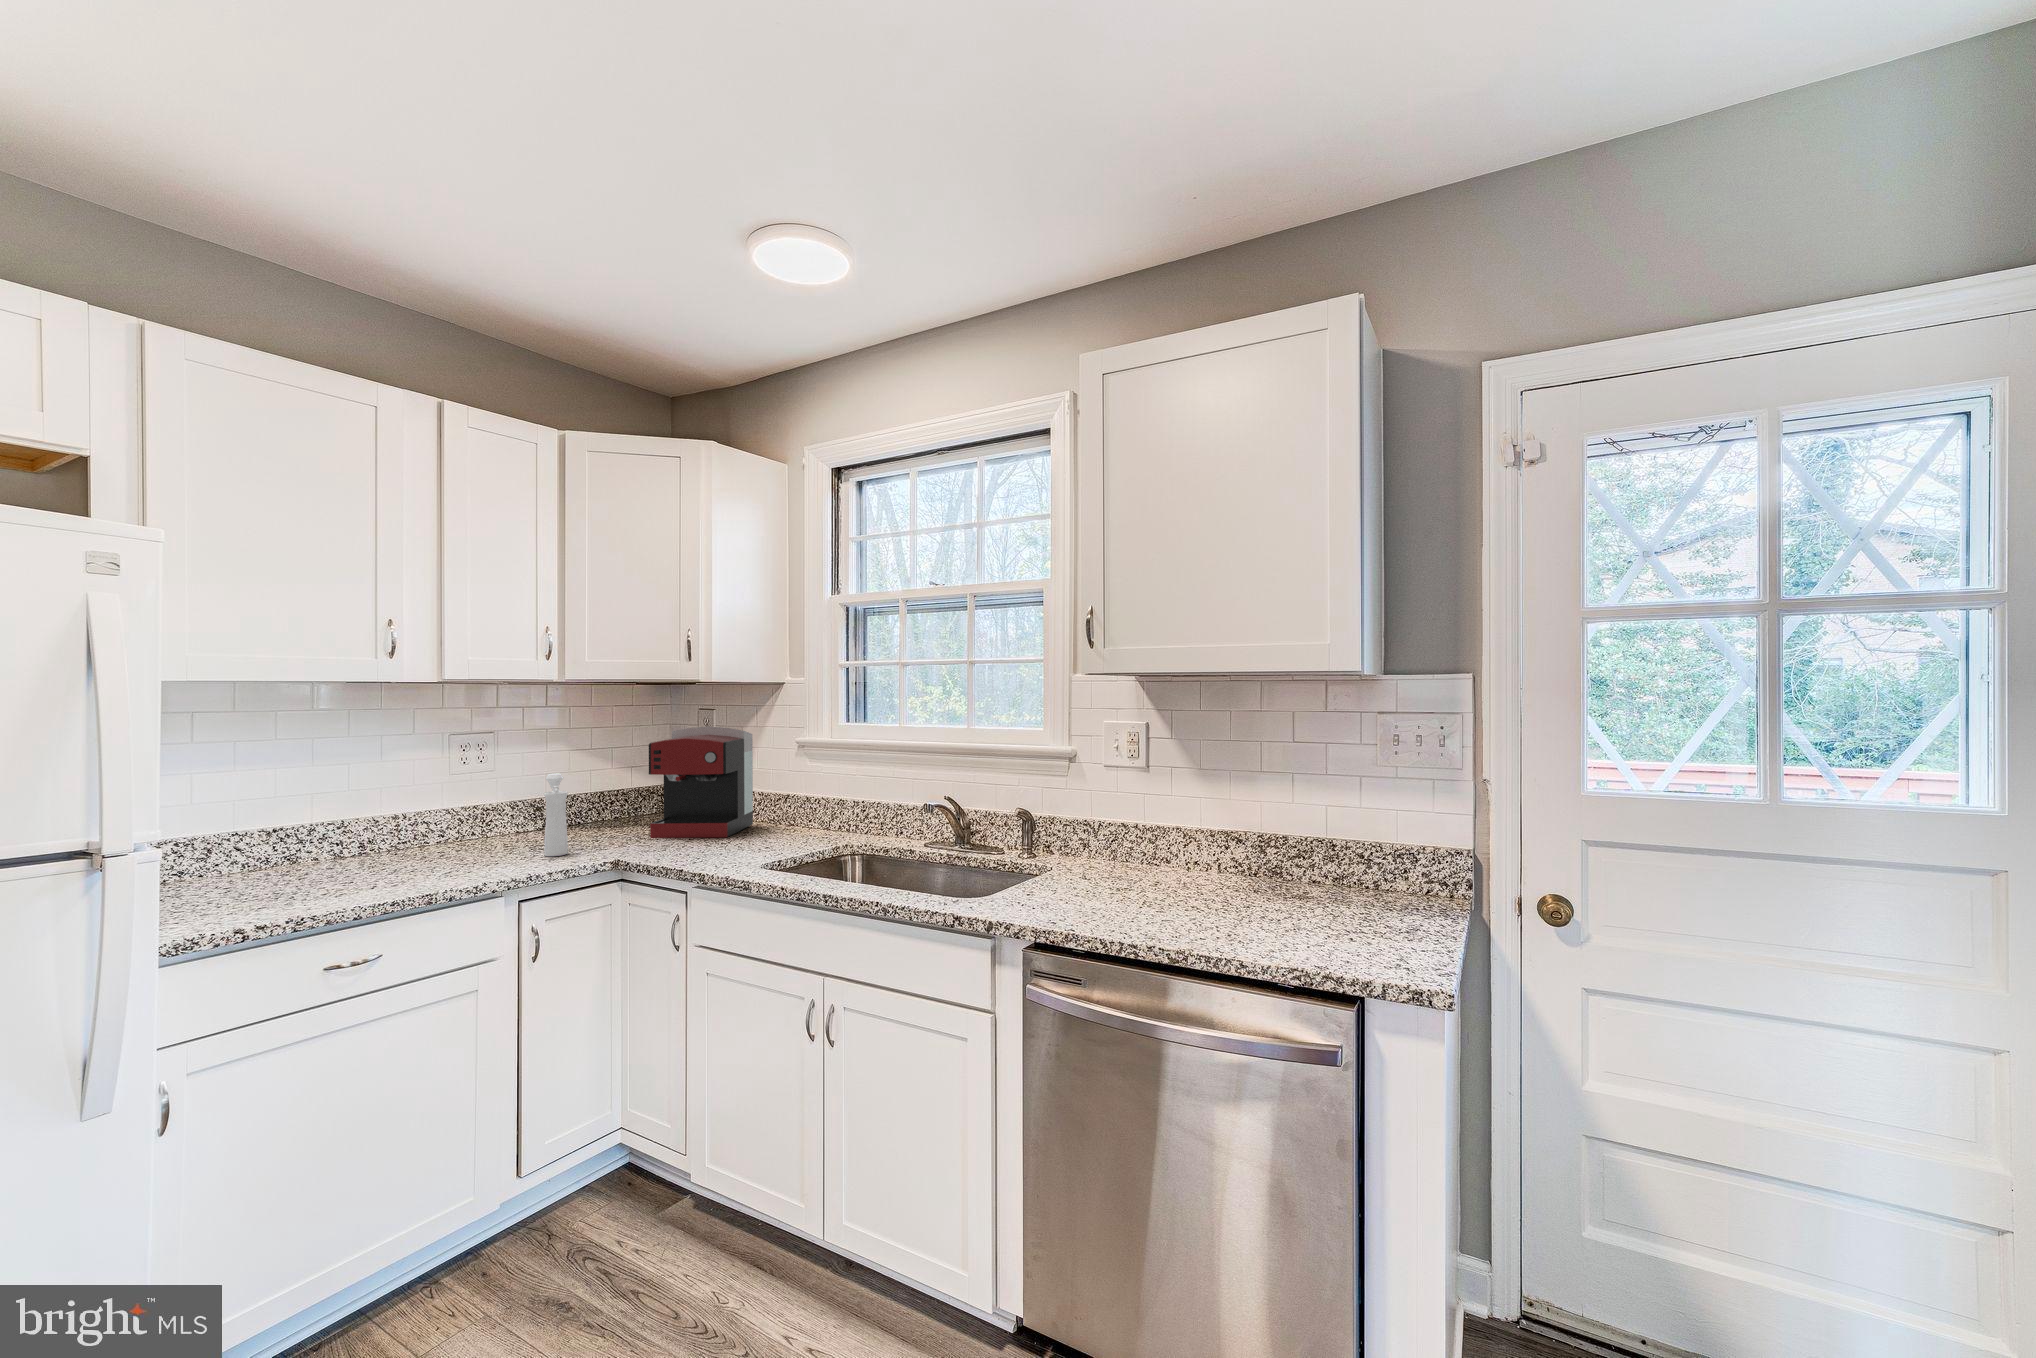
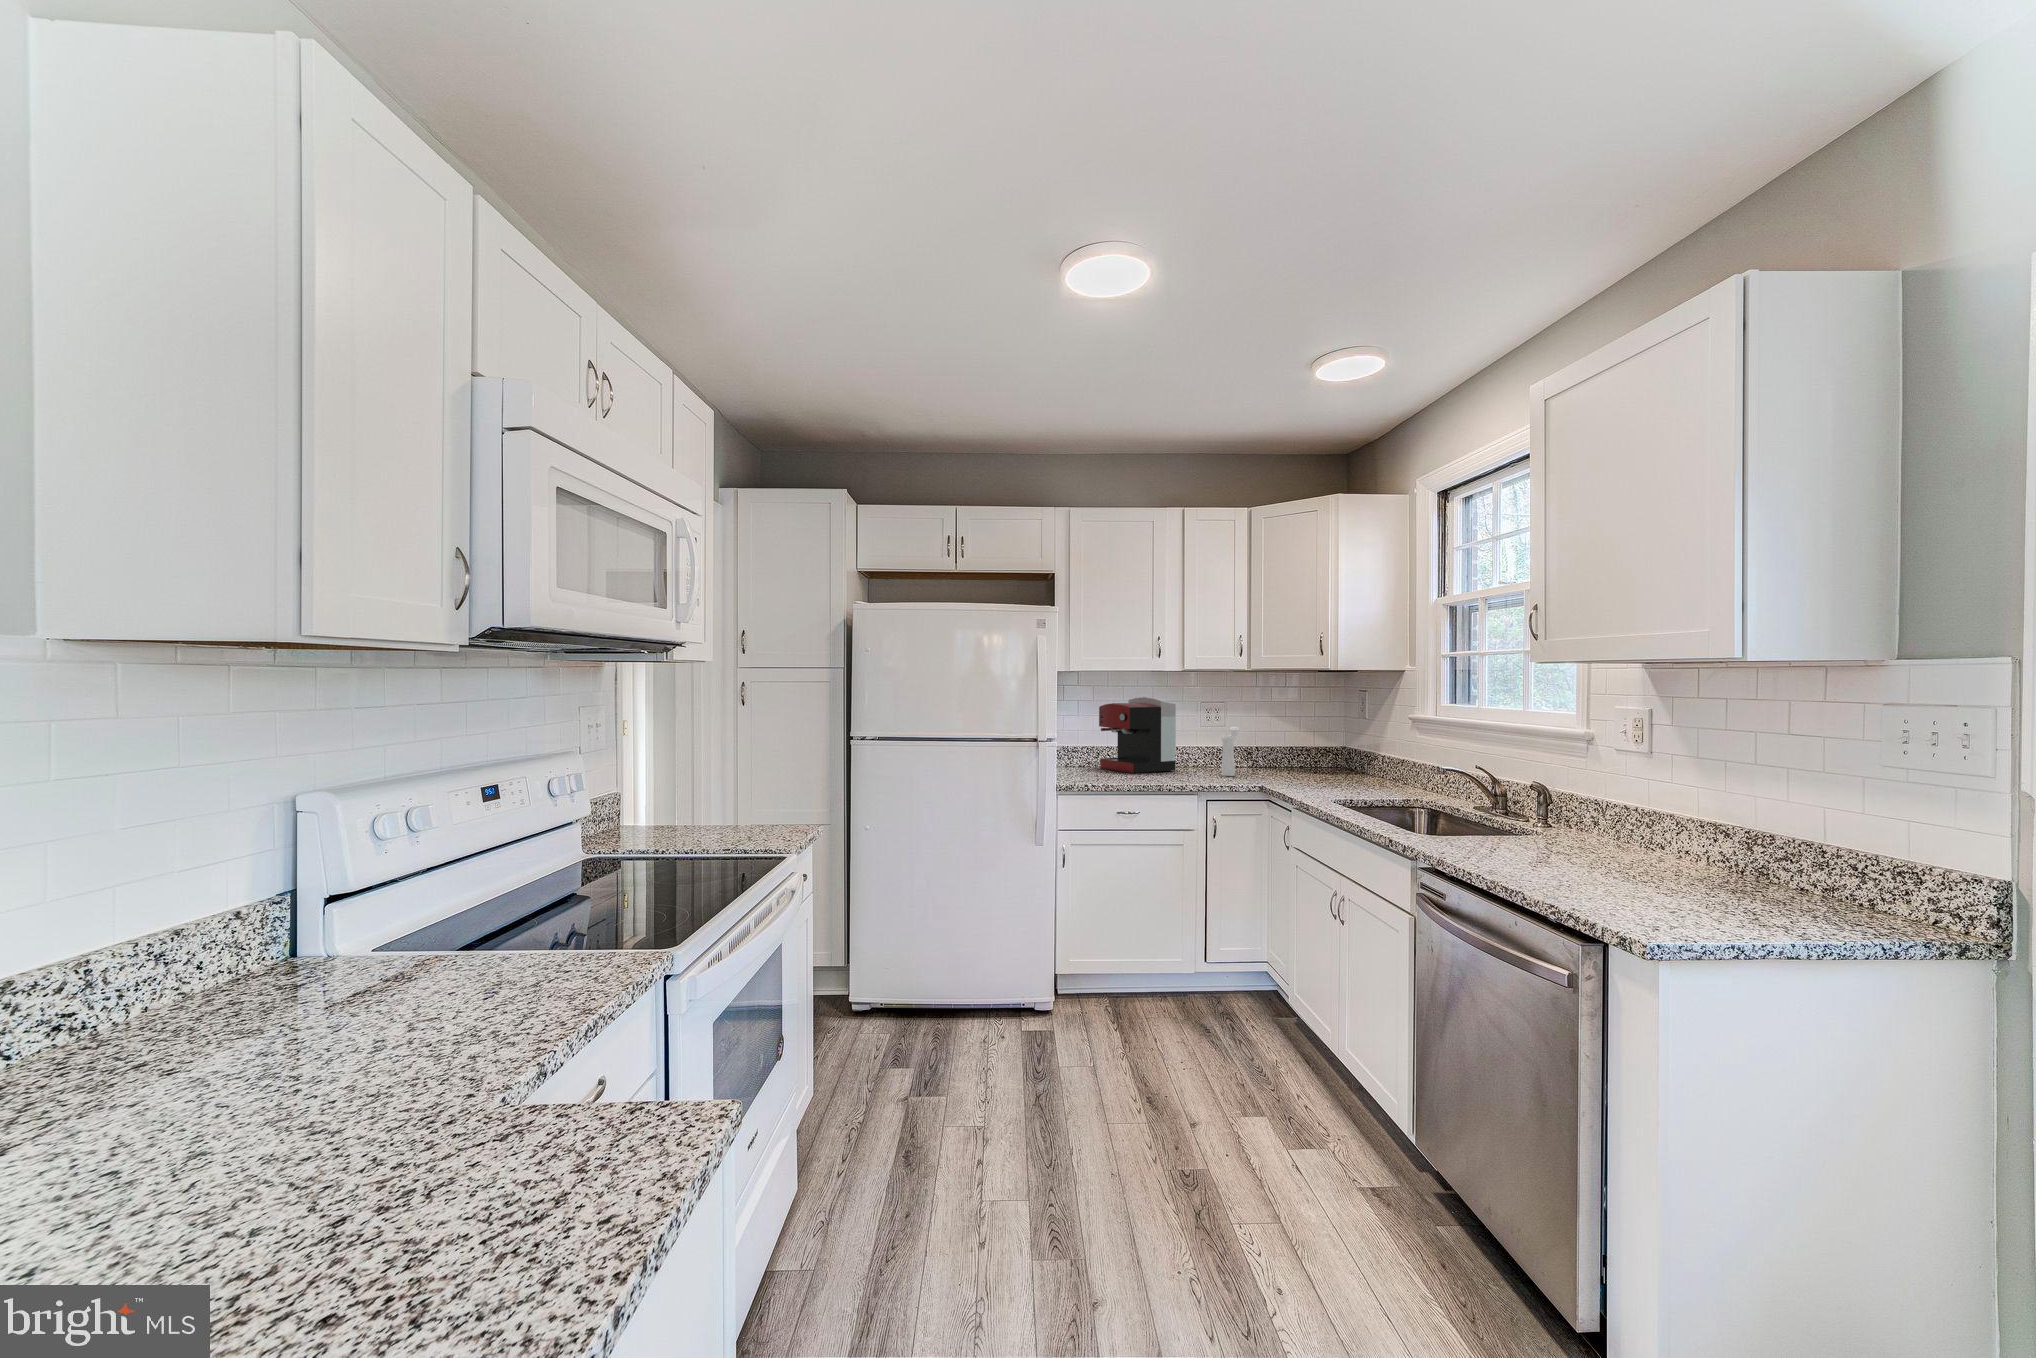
coffee maker: present [649,726,753,838] -> present [1099,697,1176,773]

